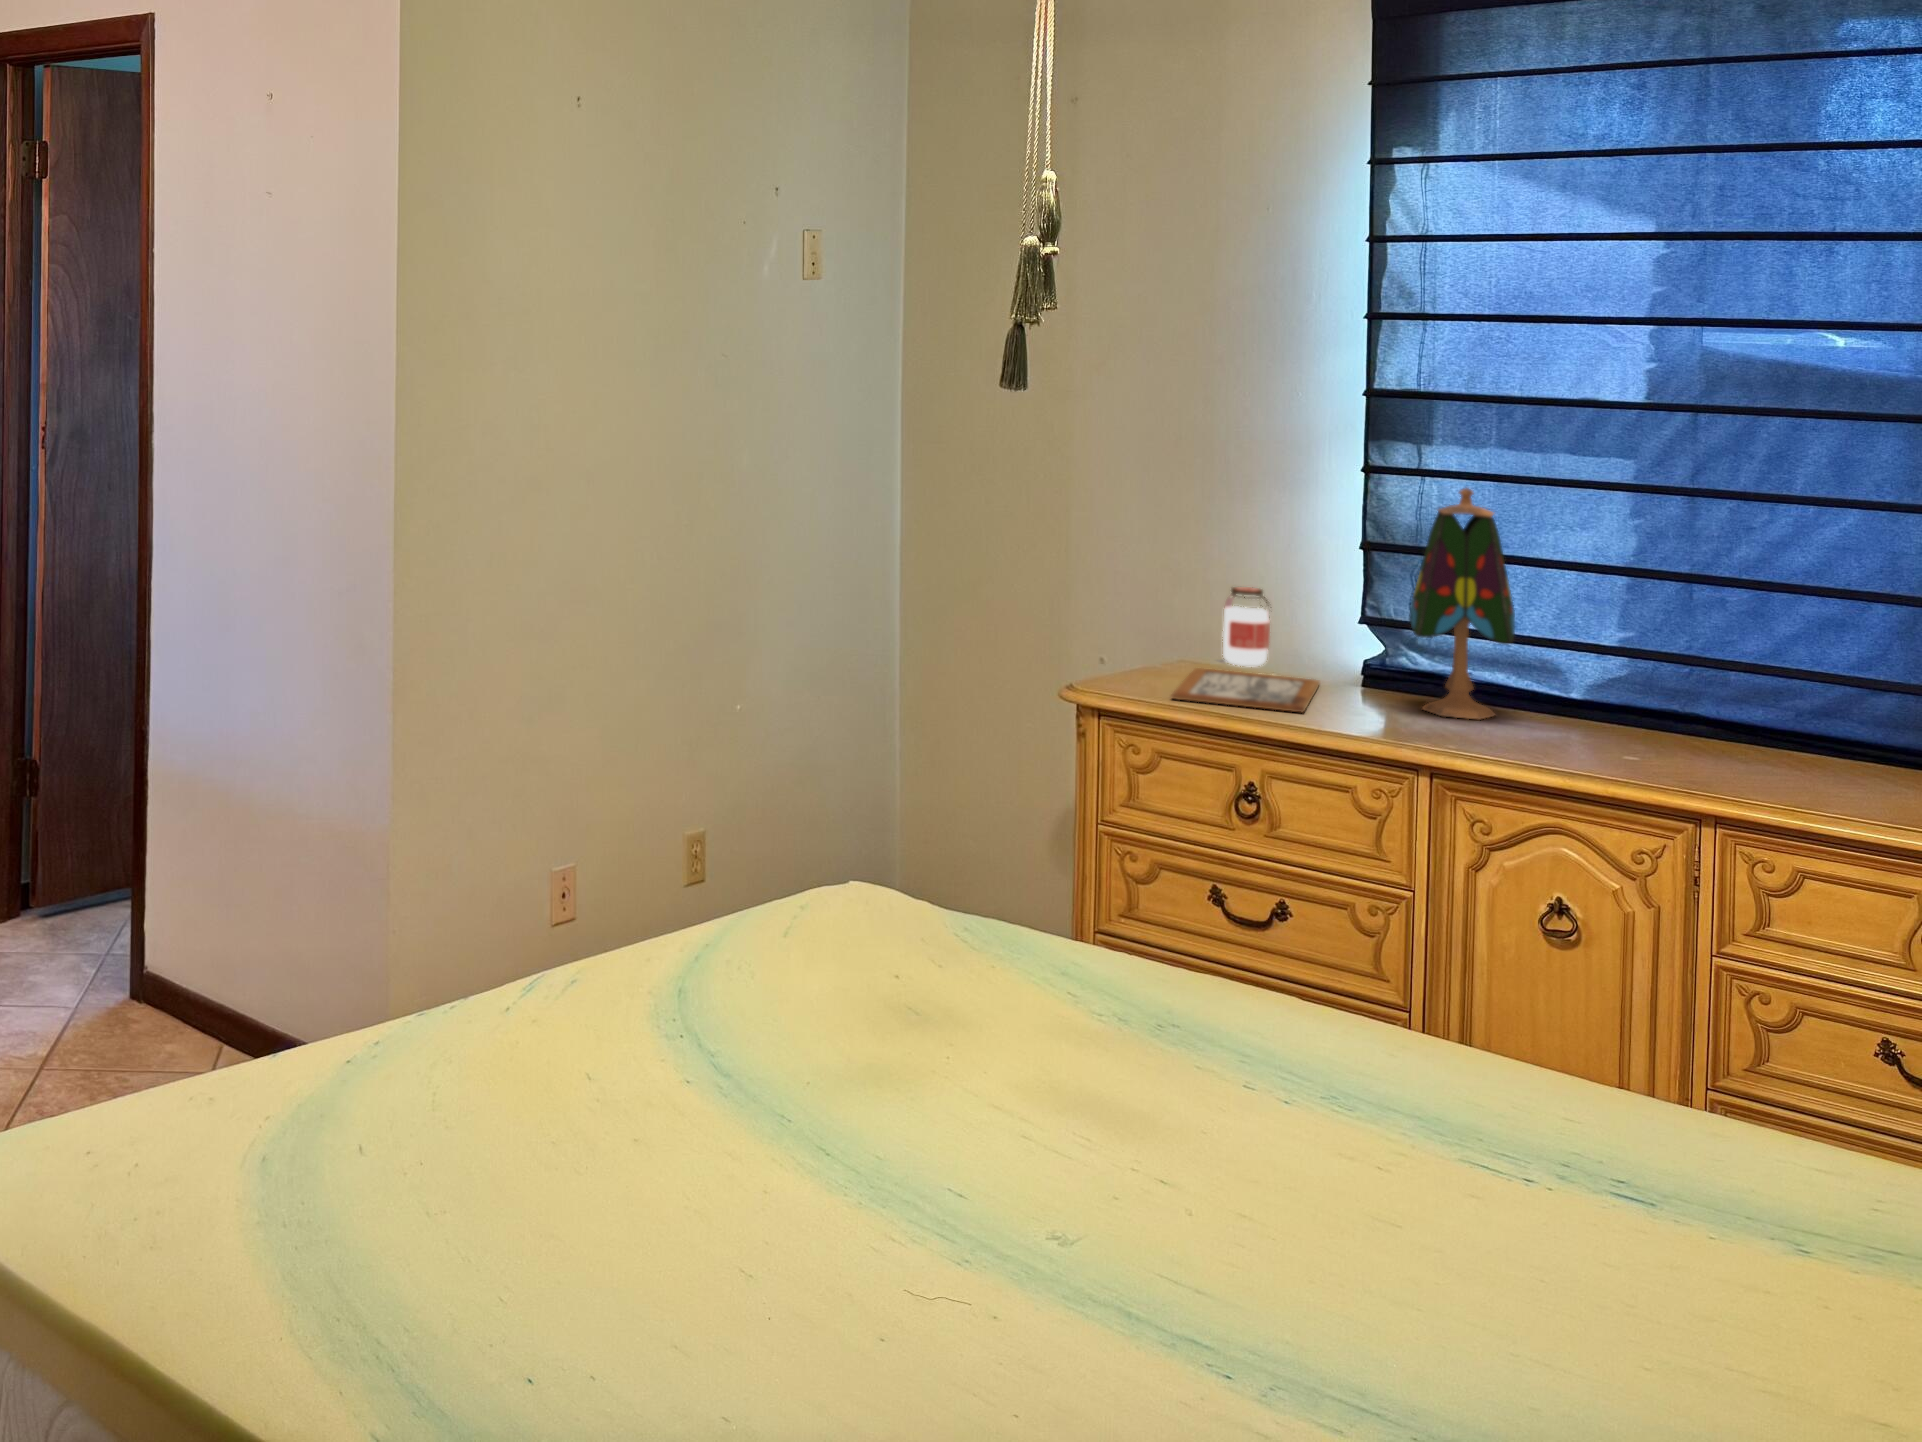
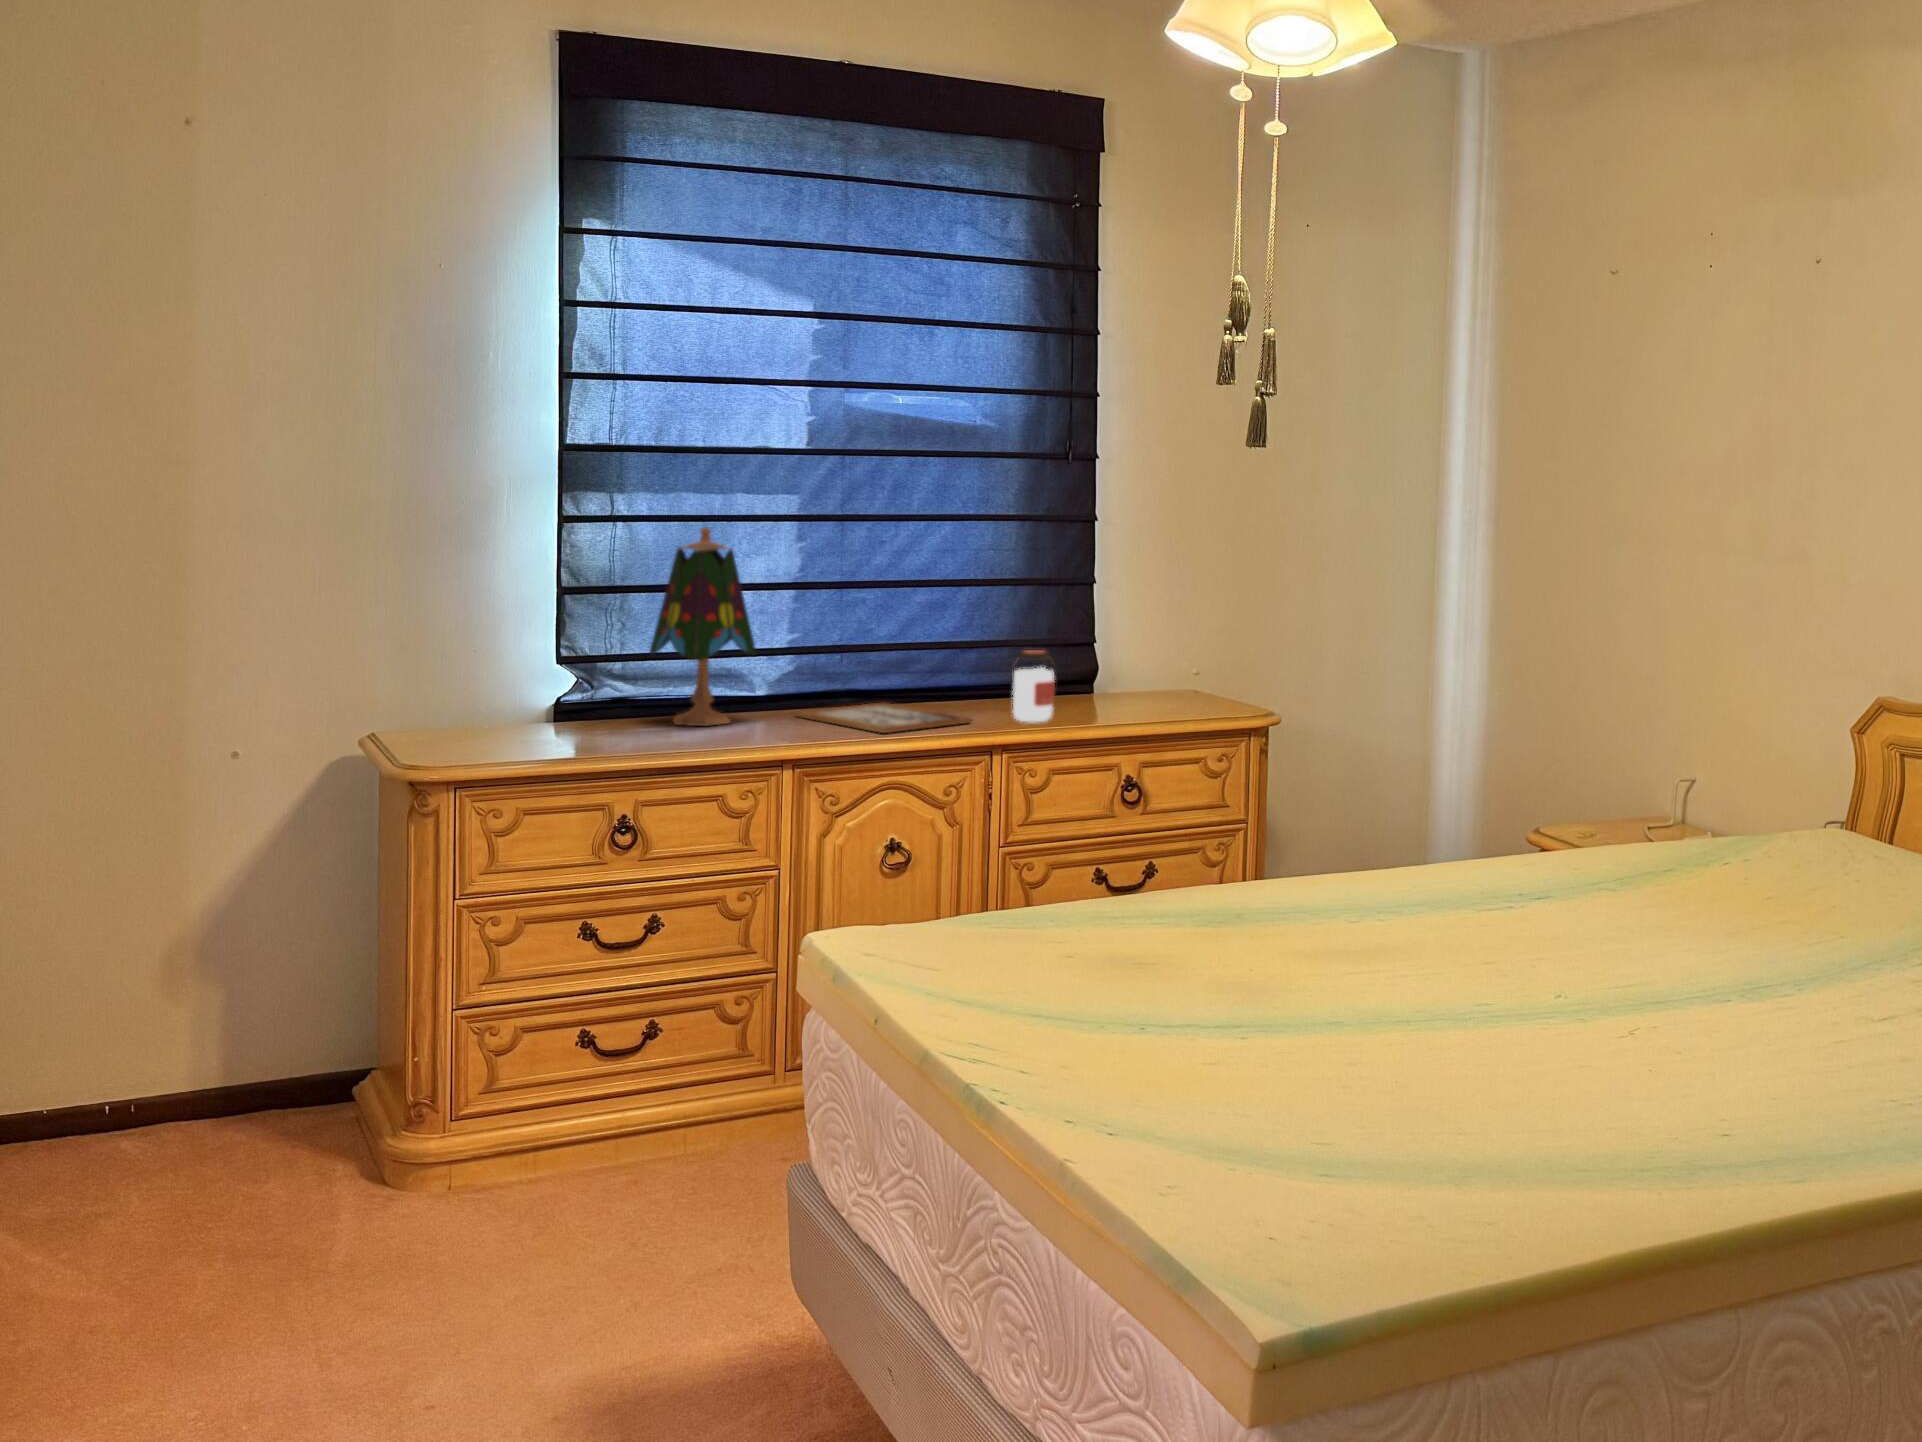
jar: present [1223,587,1270,666] -> present [1013,650,1055,722]
picture frame: present [1172,668,1319,712] -> present [794,703,972,733]

